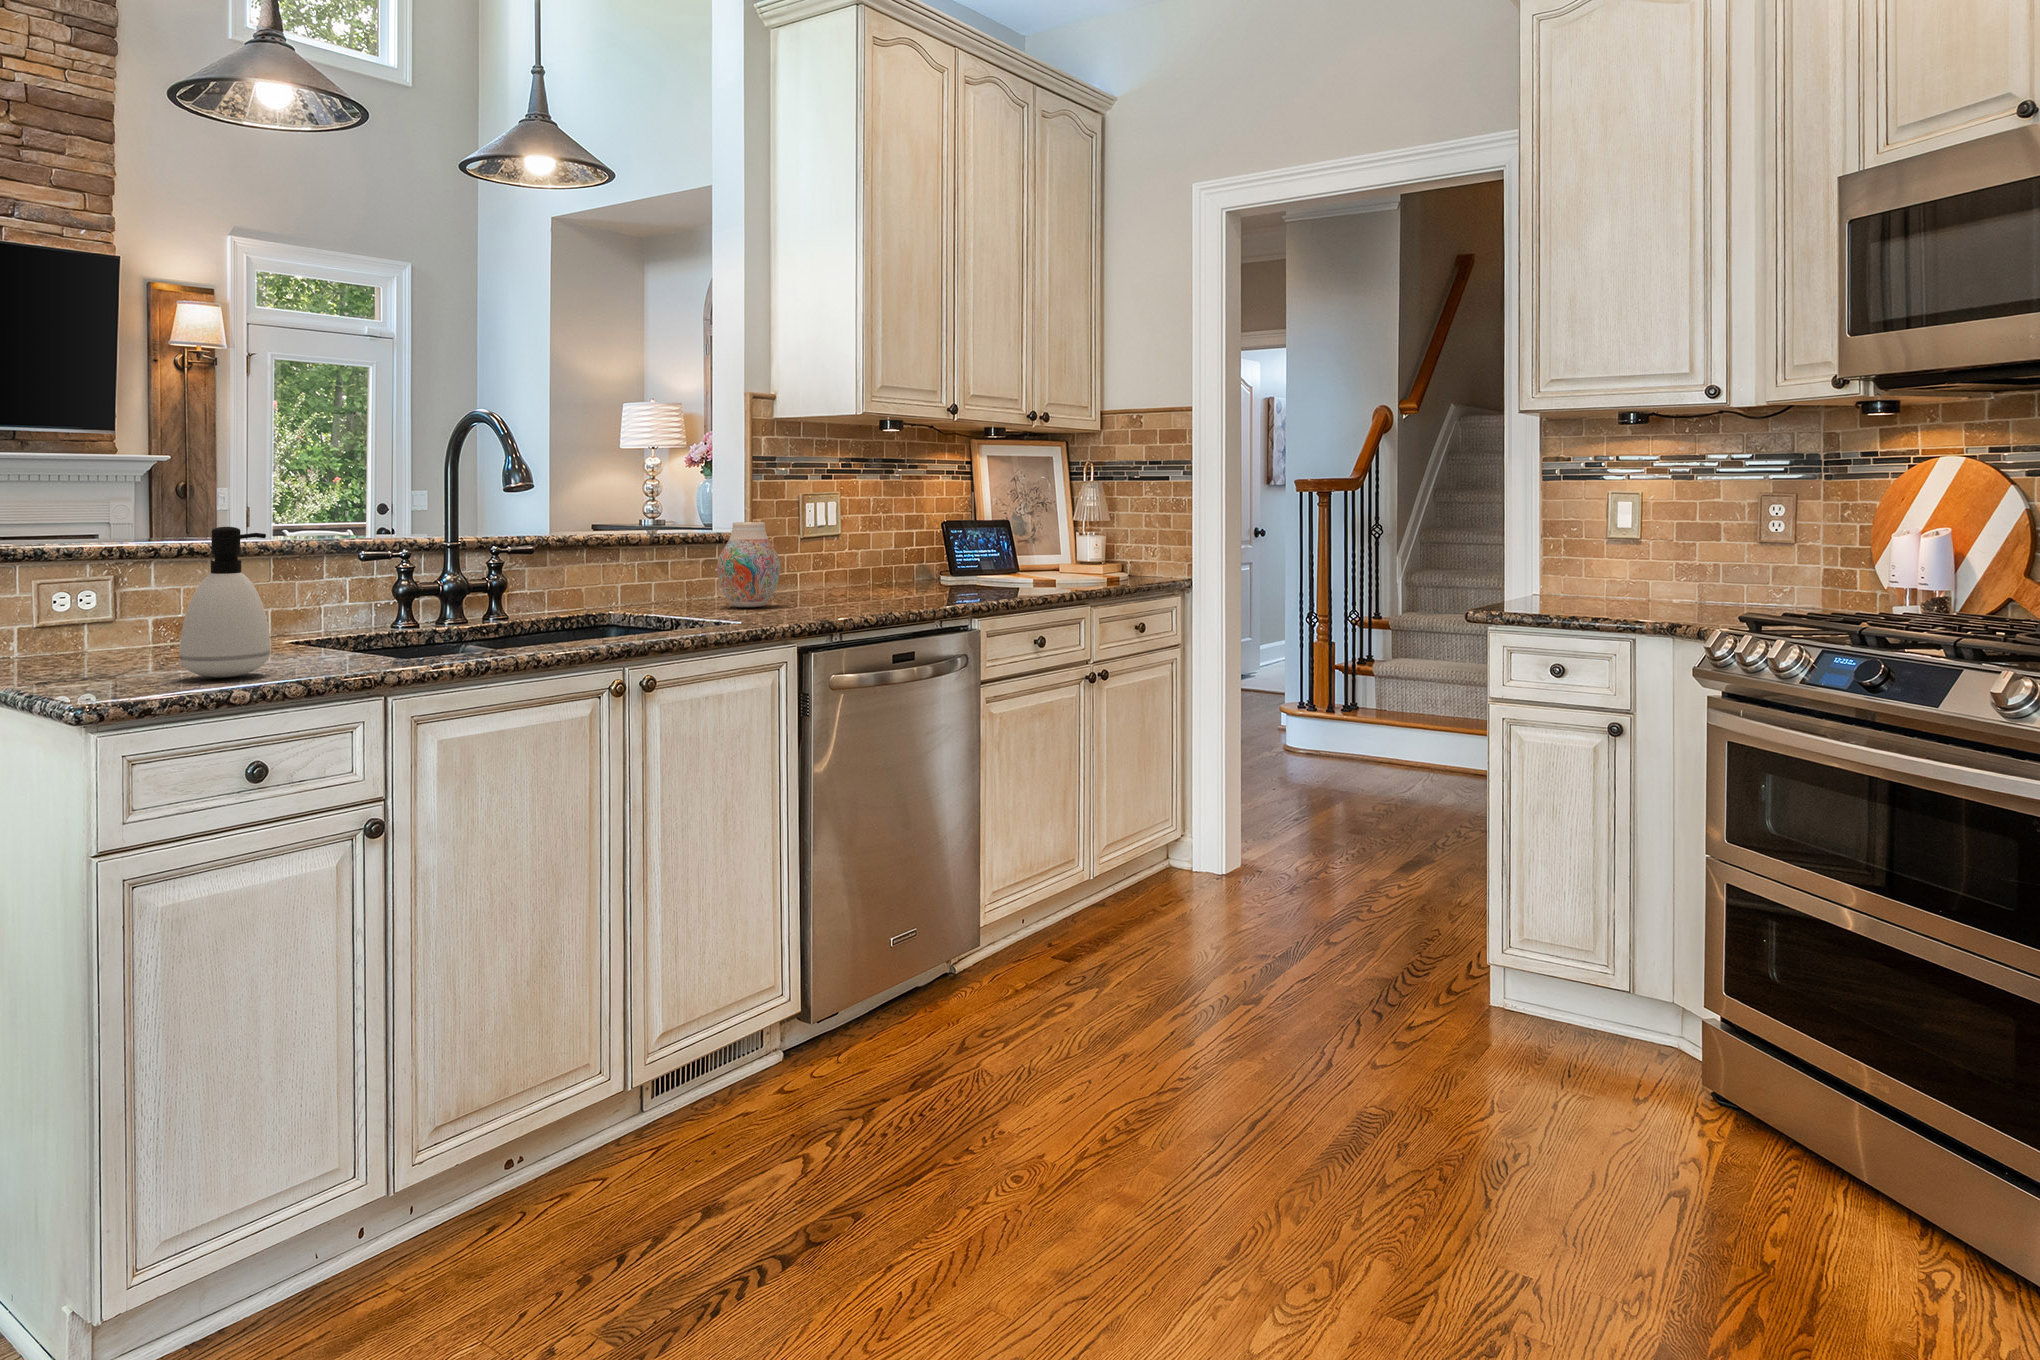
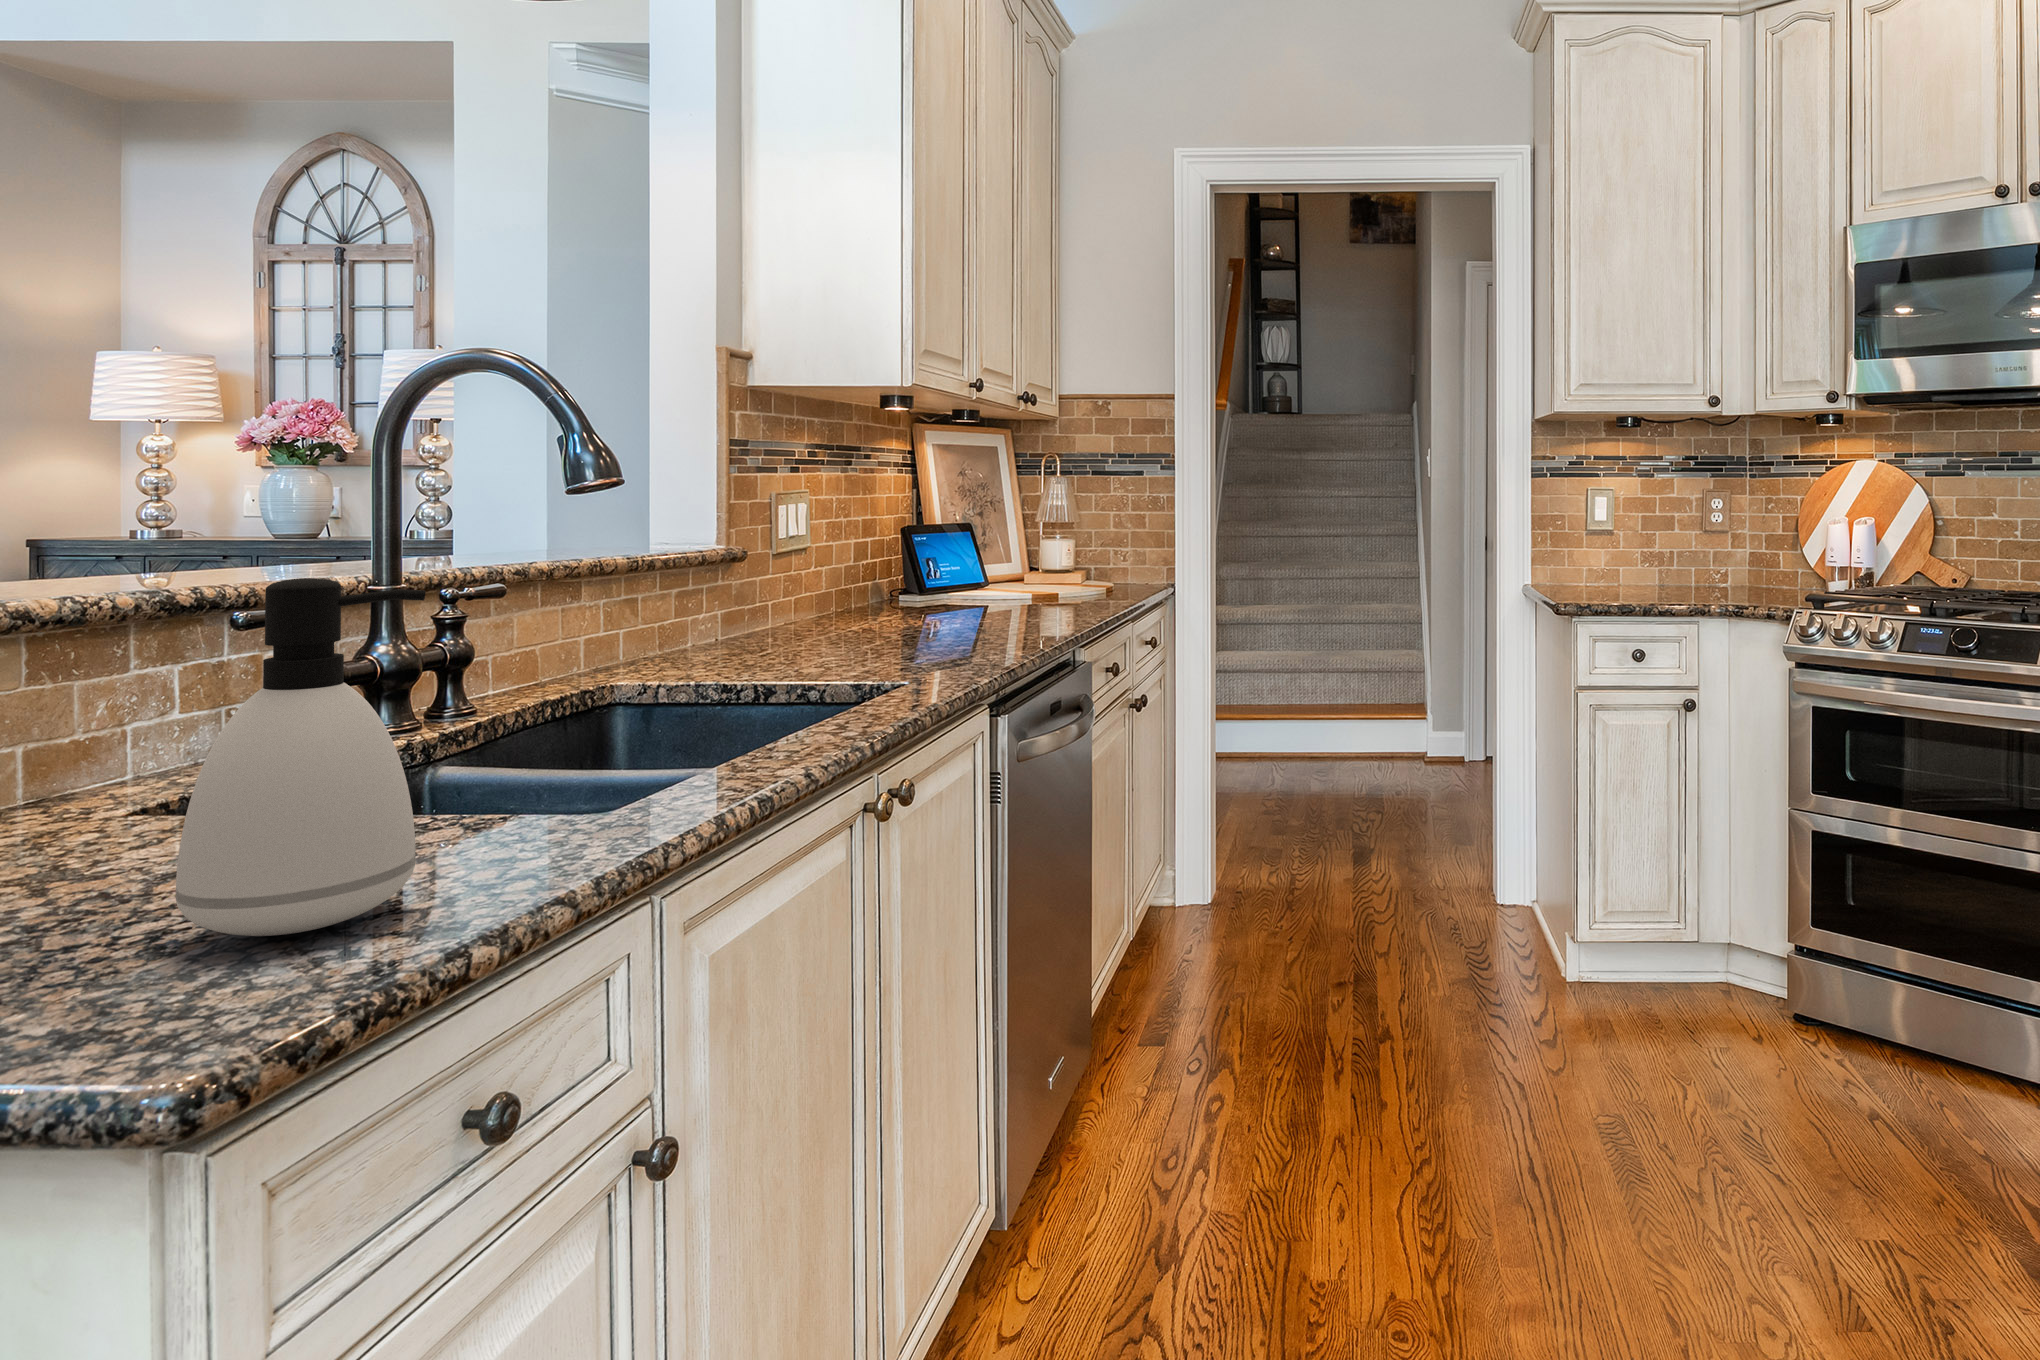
vase: present [717,522,780,607] -> none [751,534,849,657]

